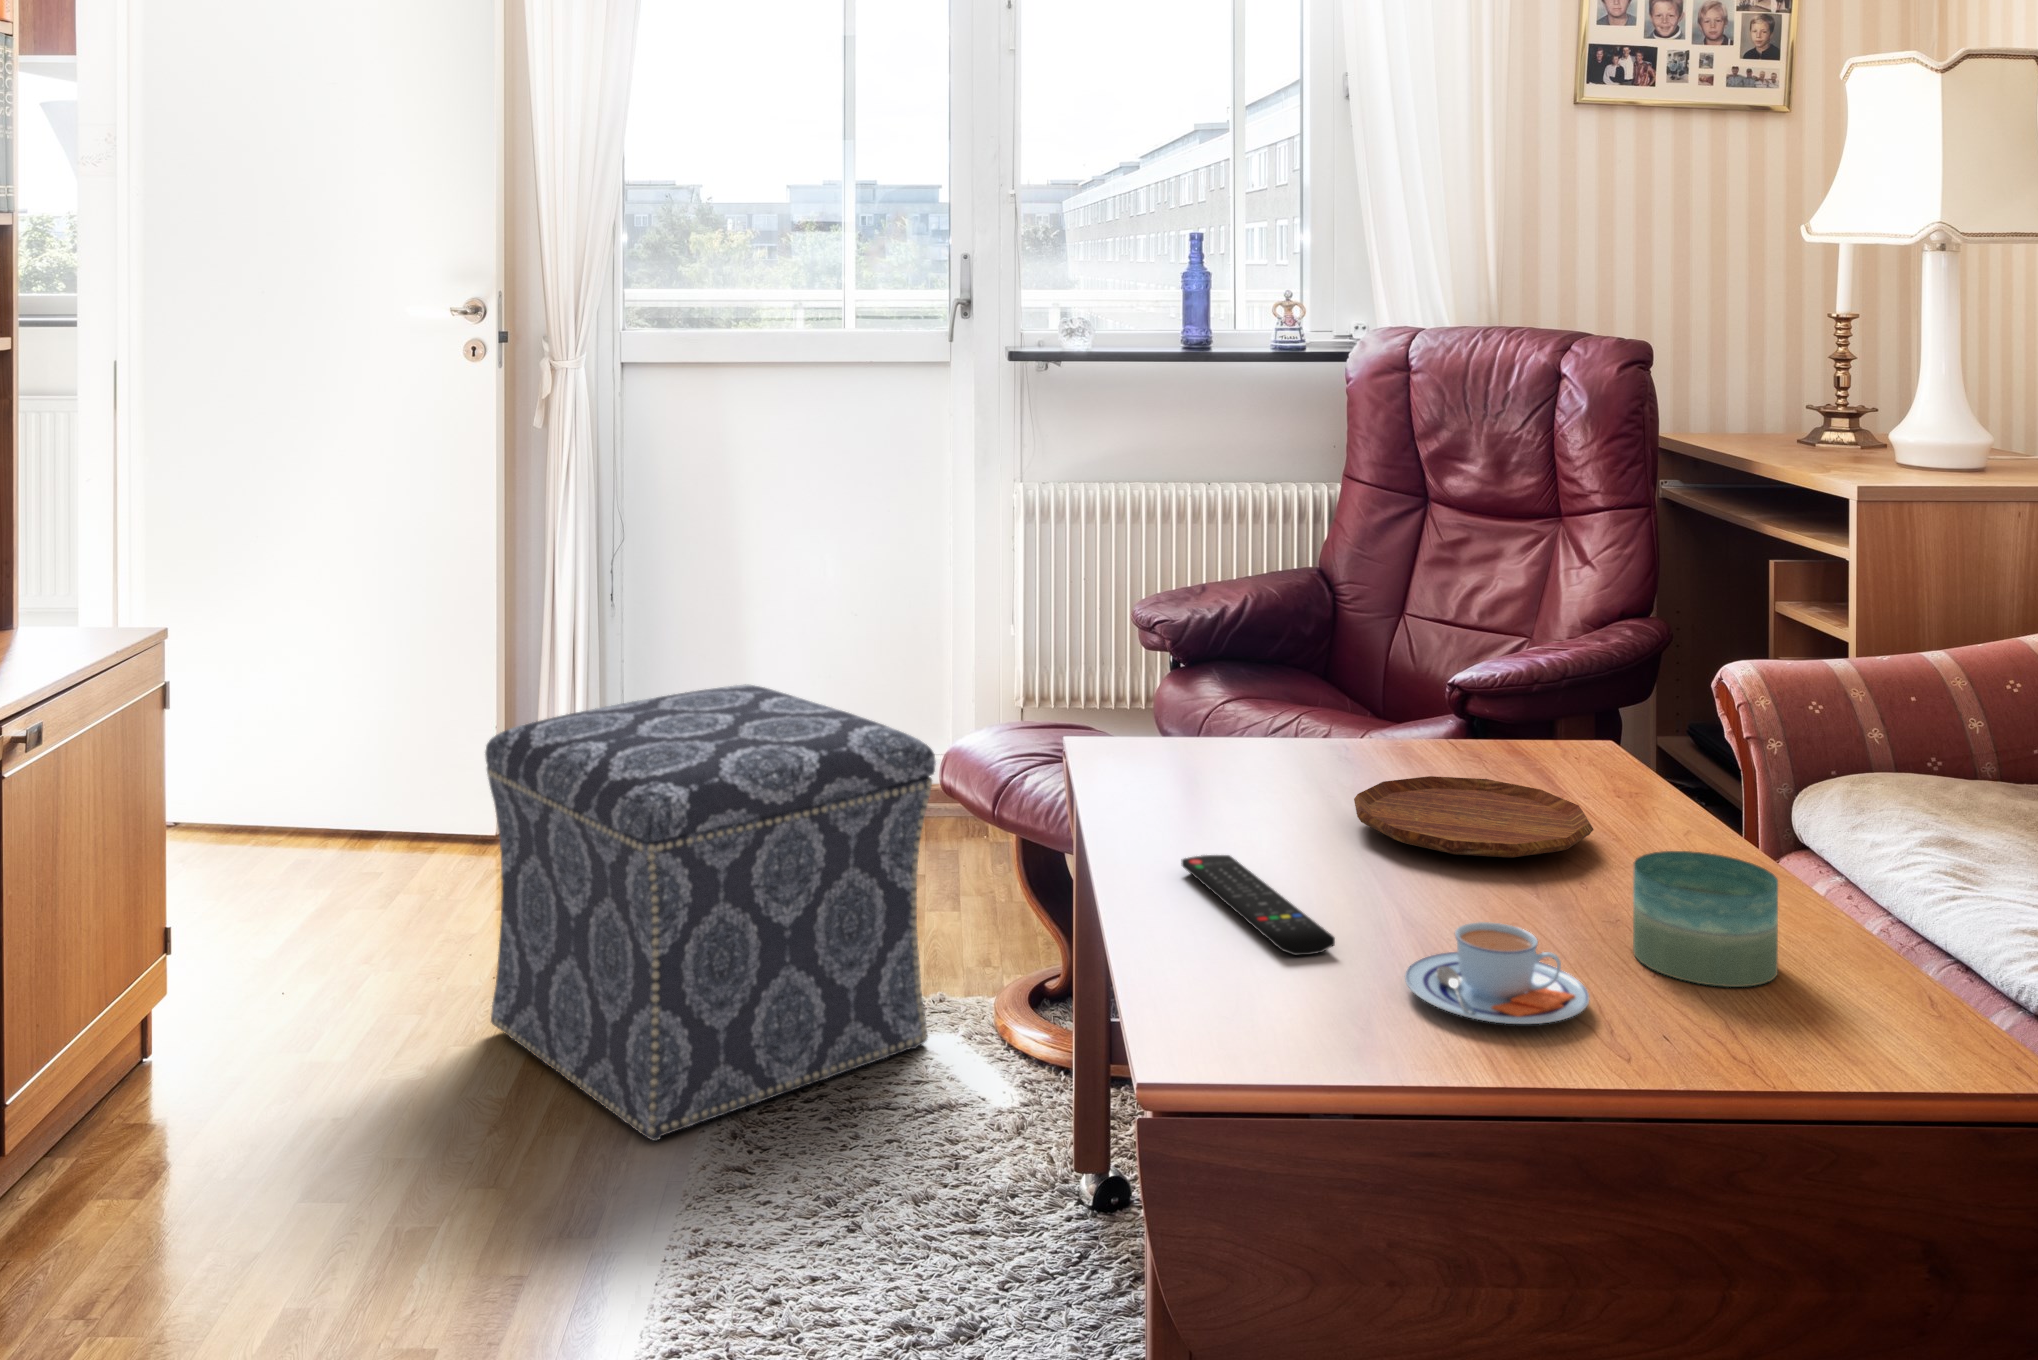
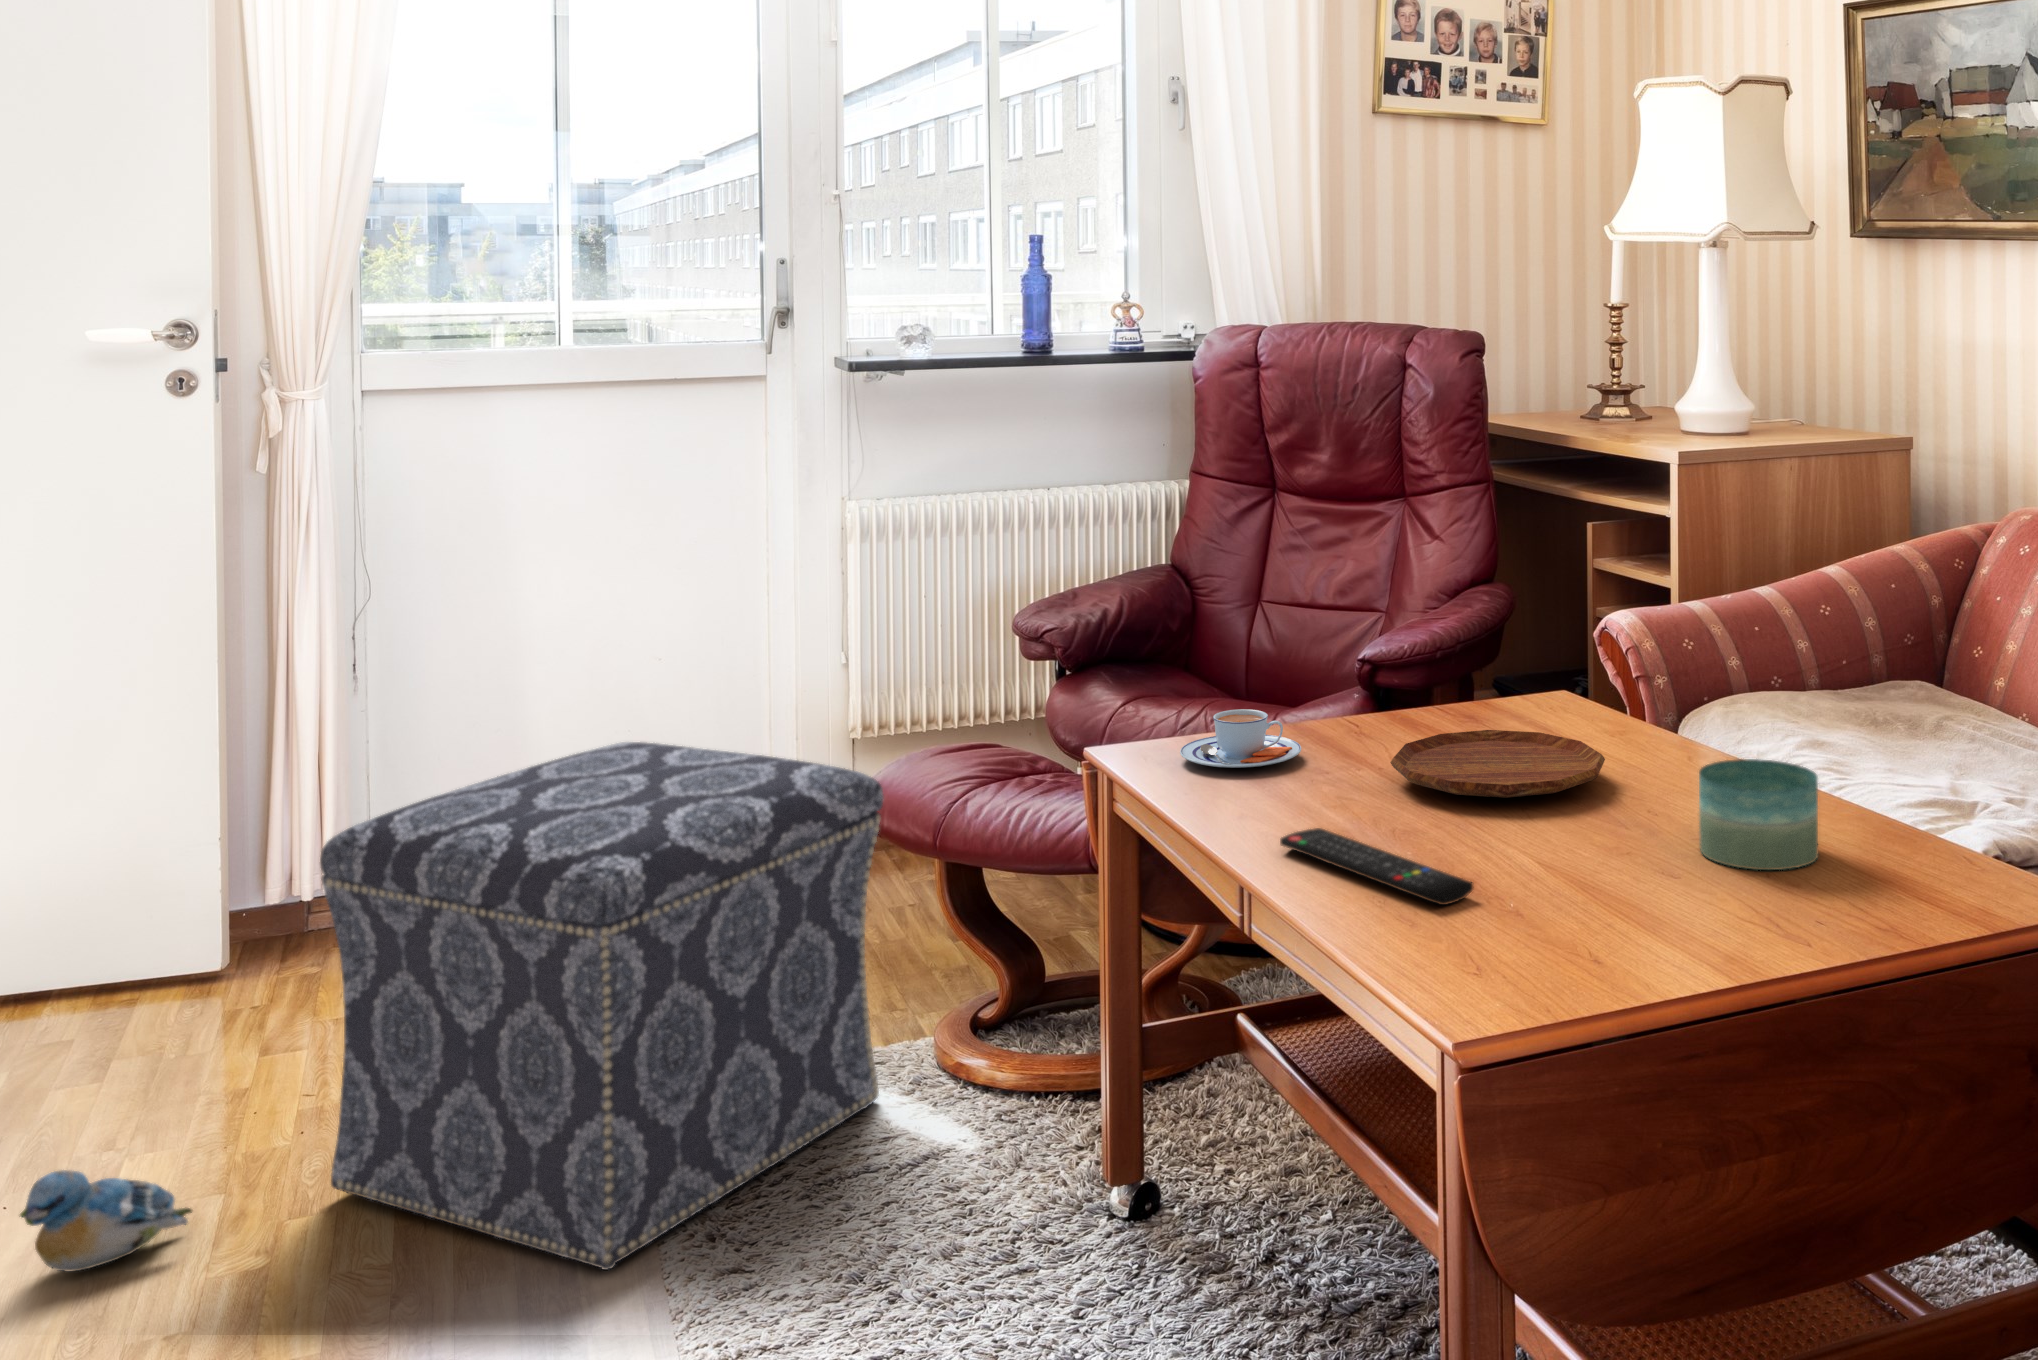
teacup: present [1405,922,1589,1024] -> present [1180,709,1301,768]
plush toy: none [273,968,395,1048] -> present [20,1170,192,1271]

